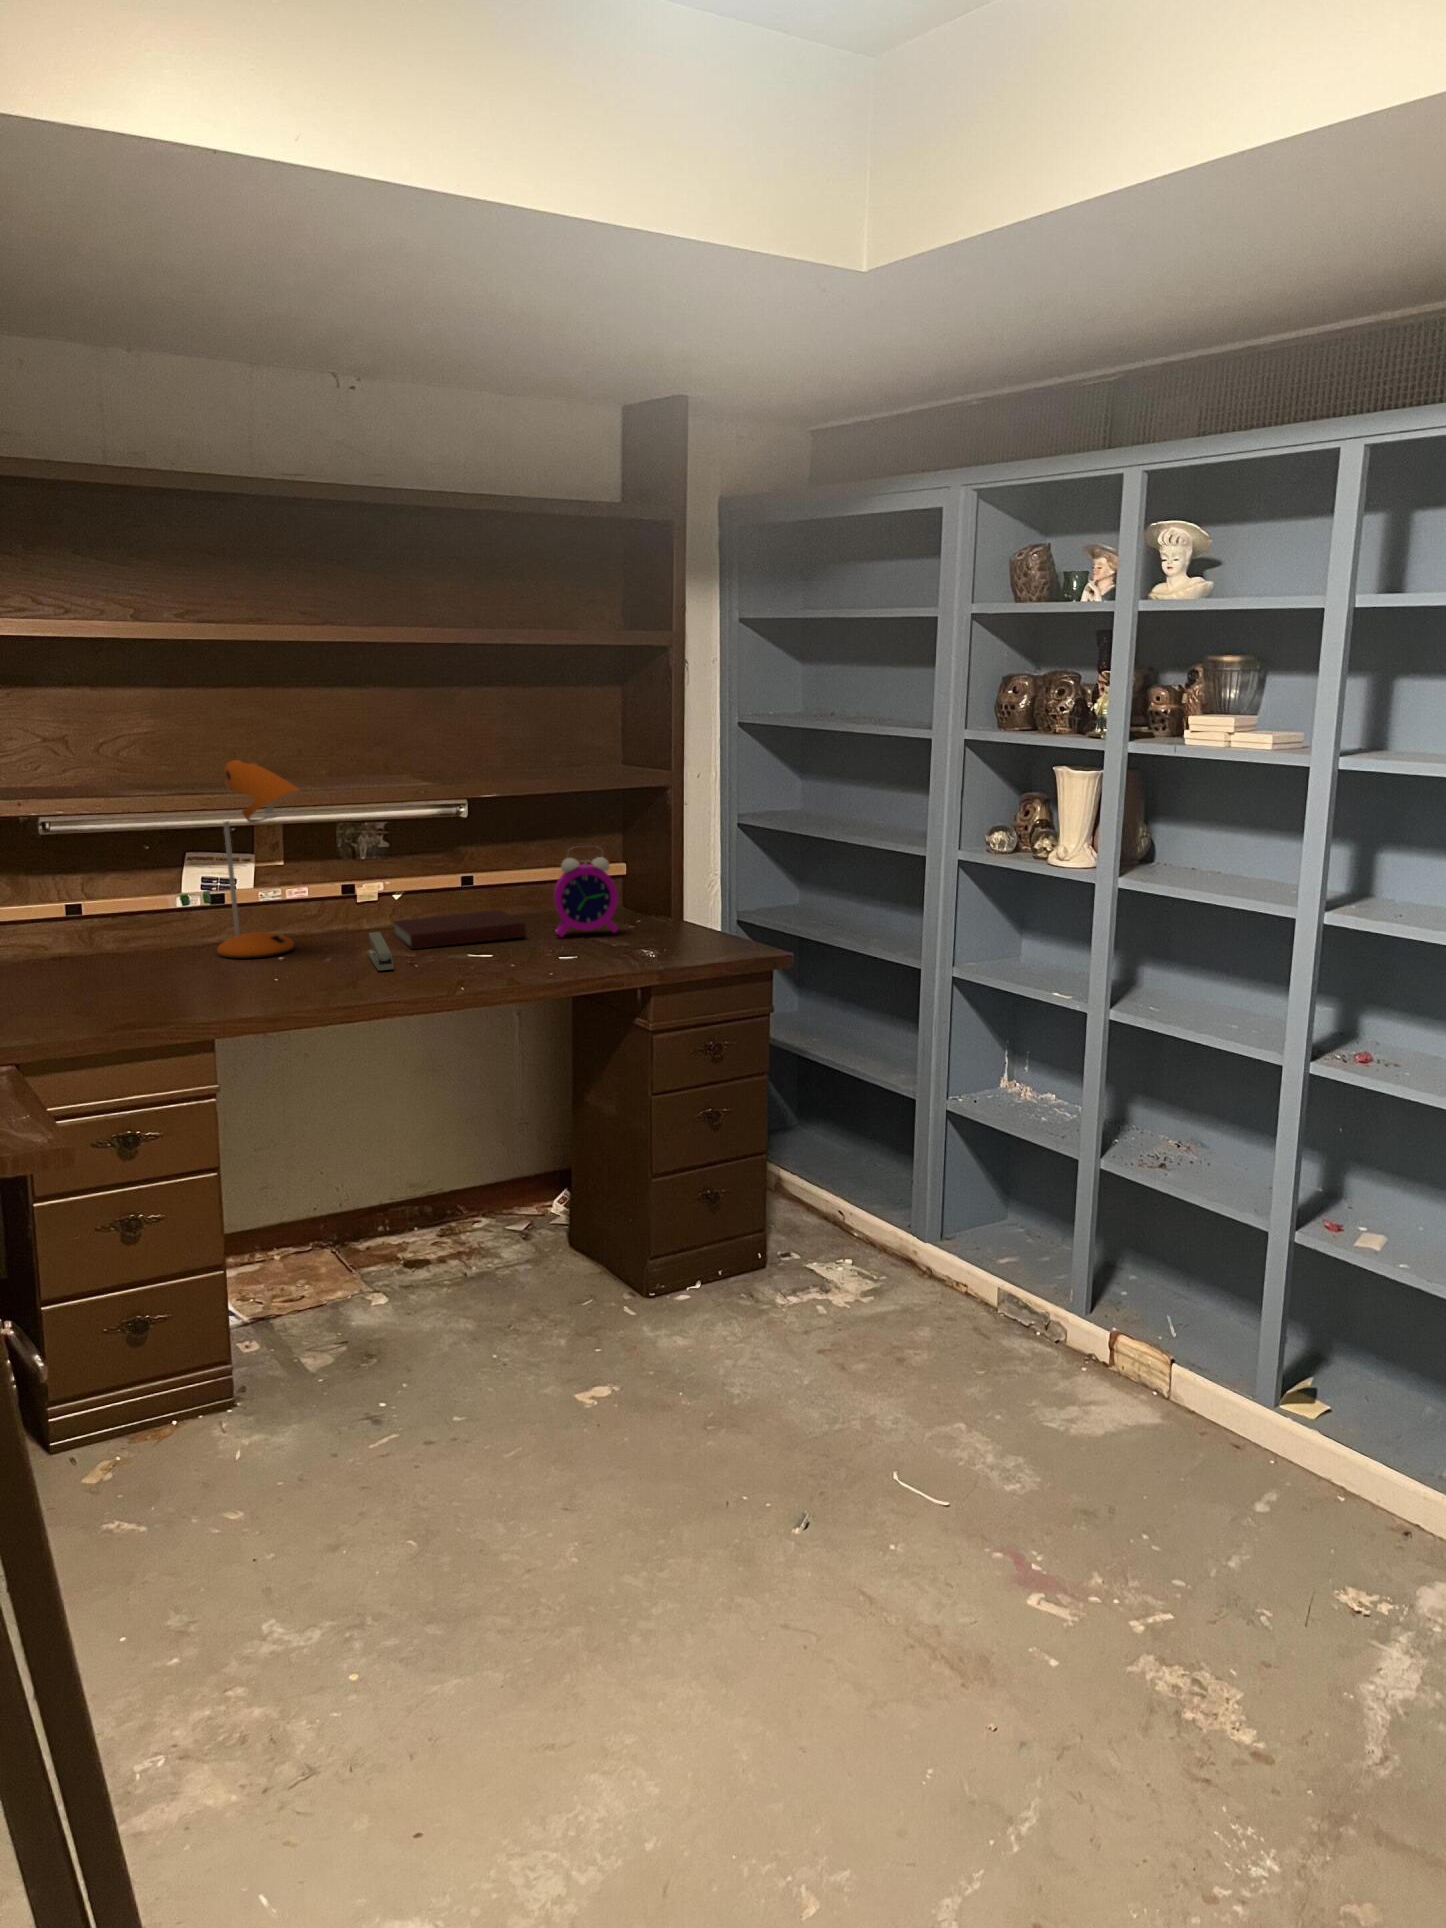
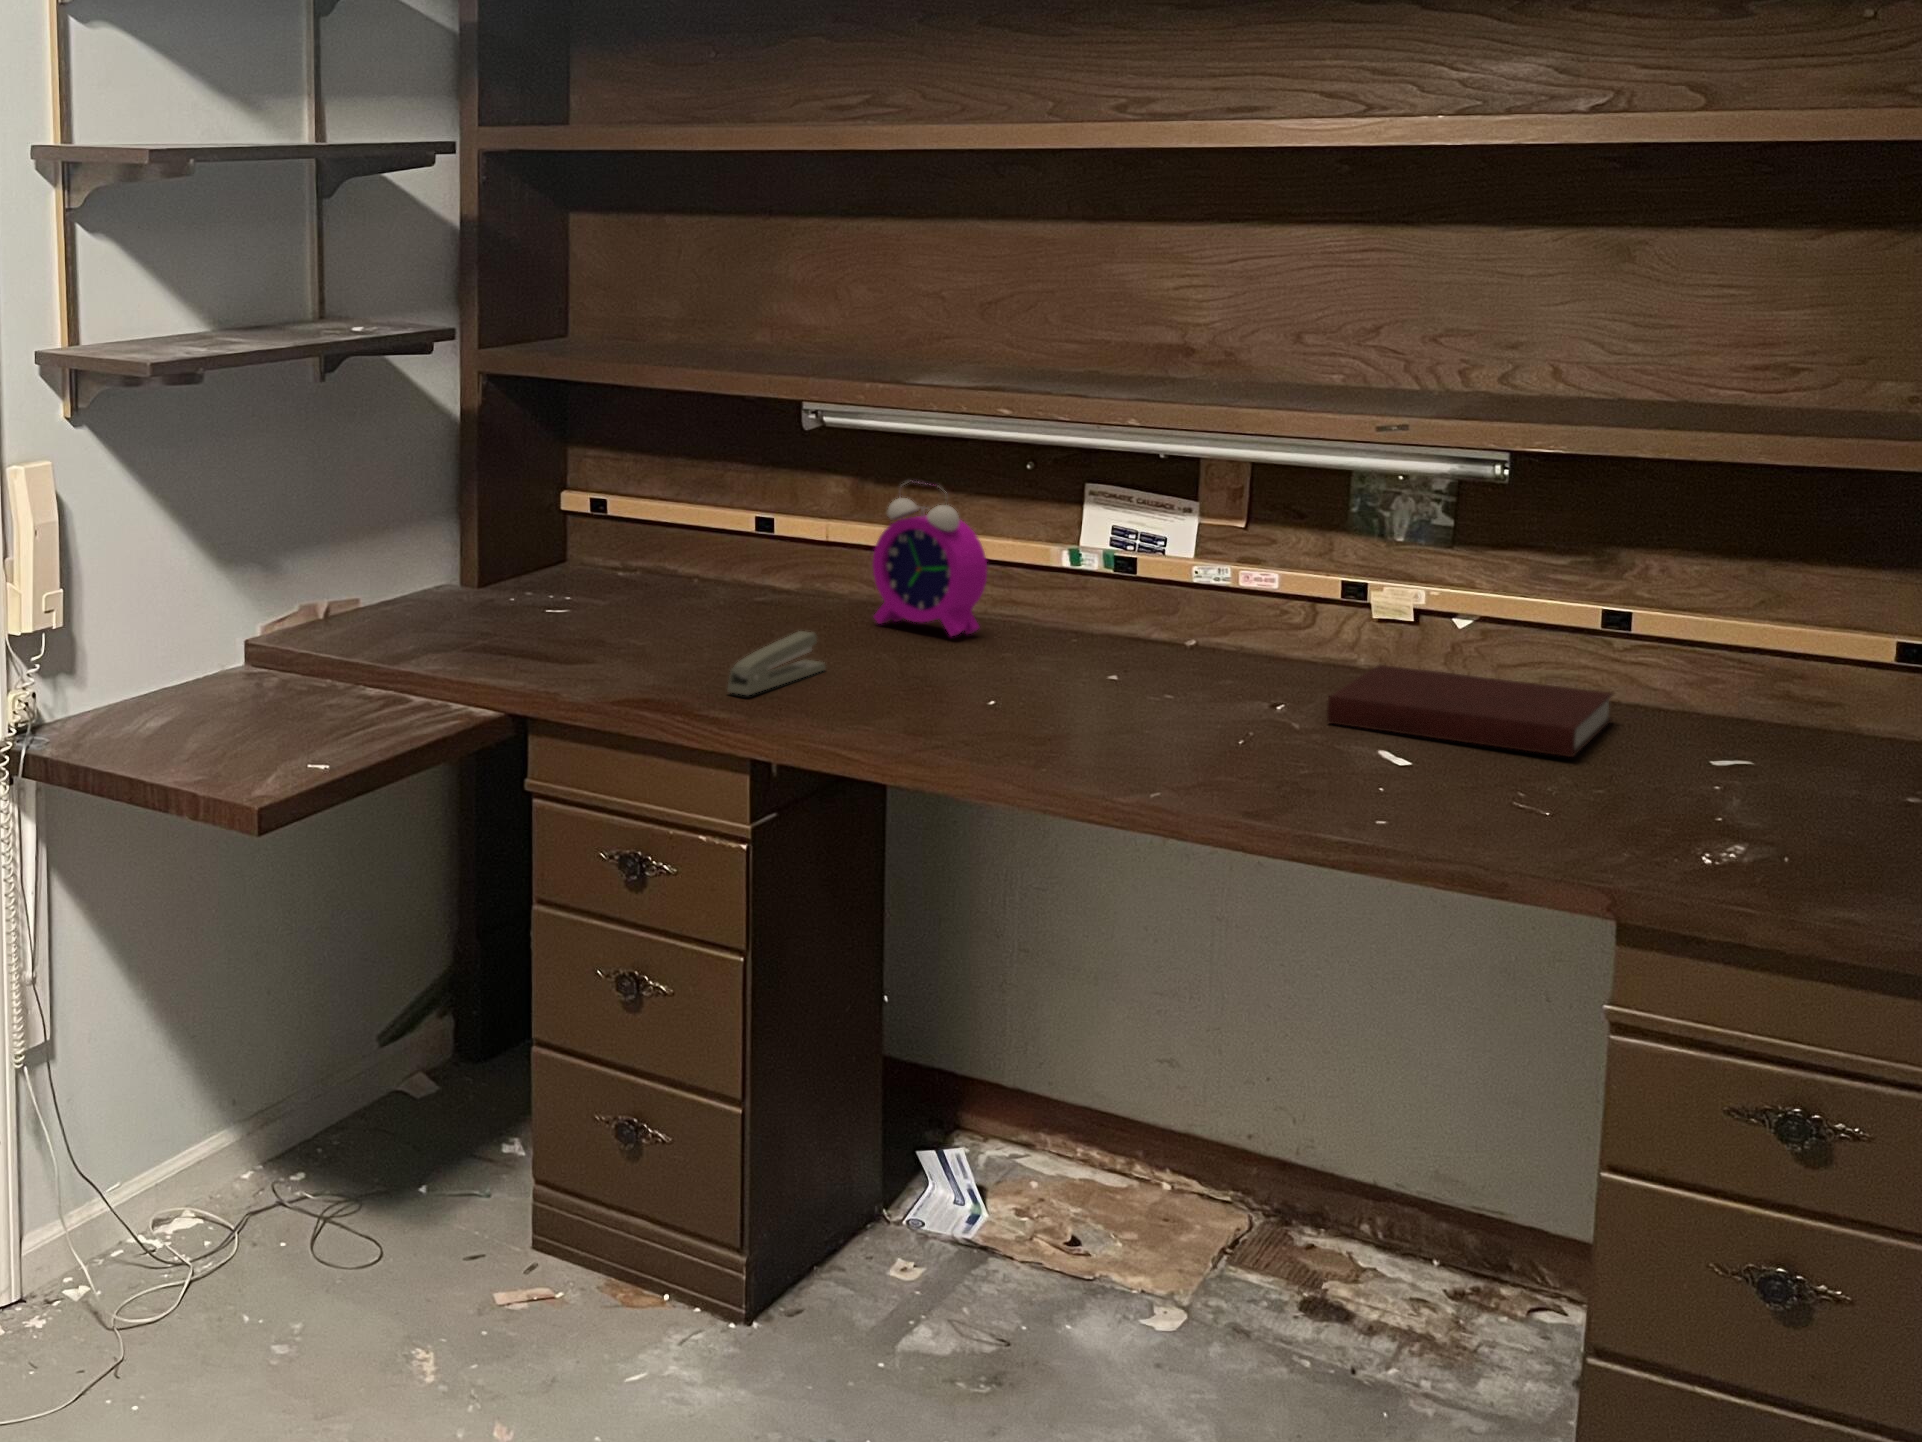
desk lamp: present [217,760,300,959] -> none [1048,341,1199,675]
alarm clock: present [554,846,618,937] -> present [873,481,987,636]
stapler: present [367,932,394,971] -> present [727,631,826,695]

